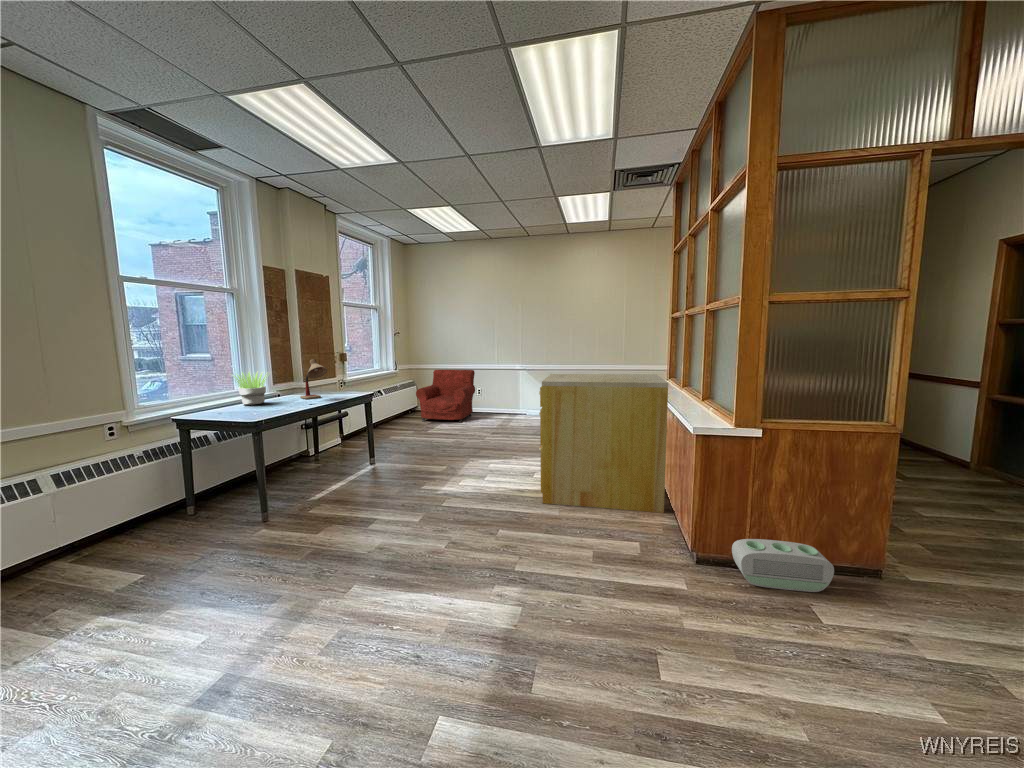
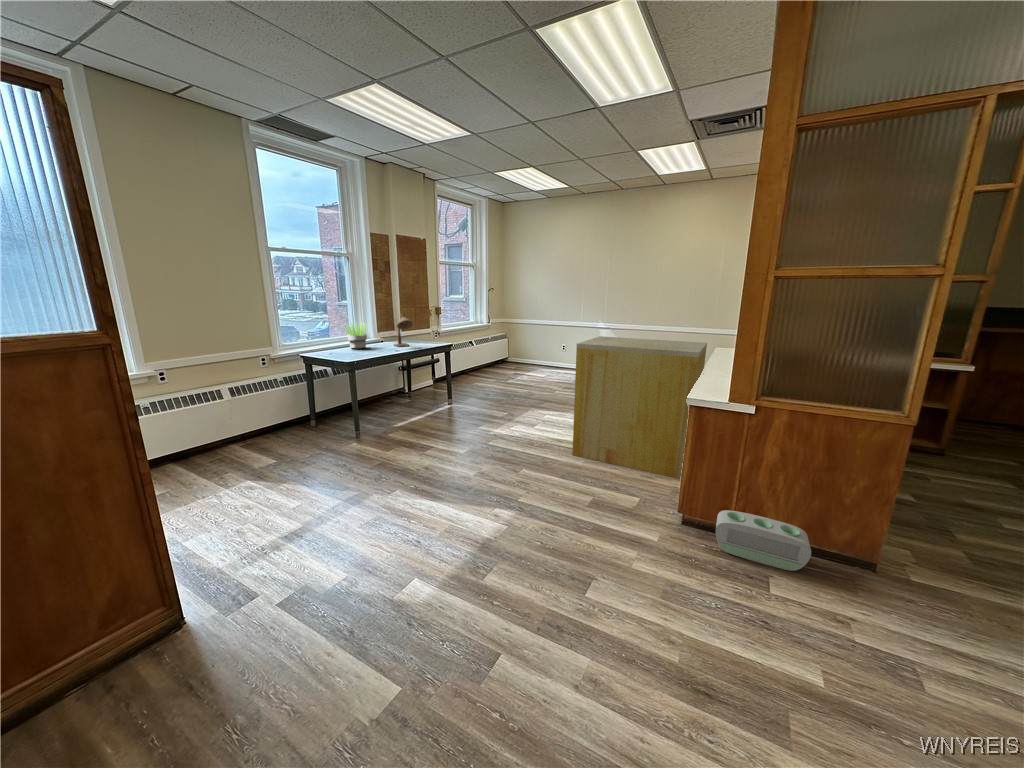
armchair: present [416,370,475,423] -> none [502,325,560,377]

